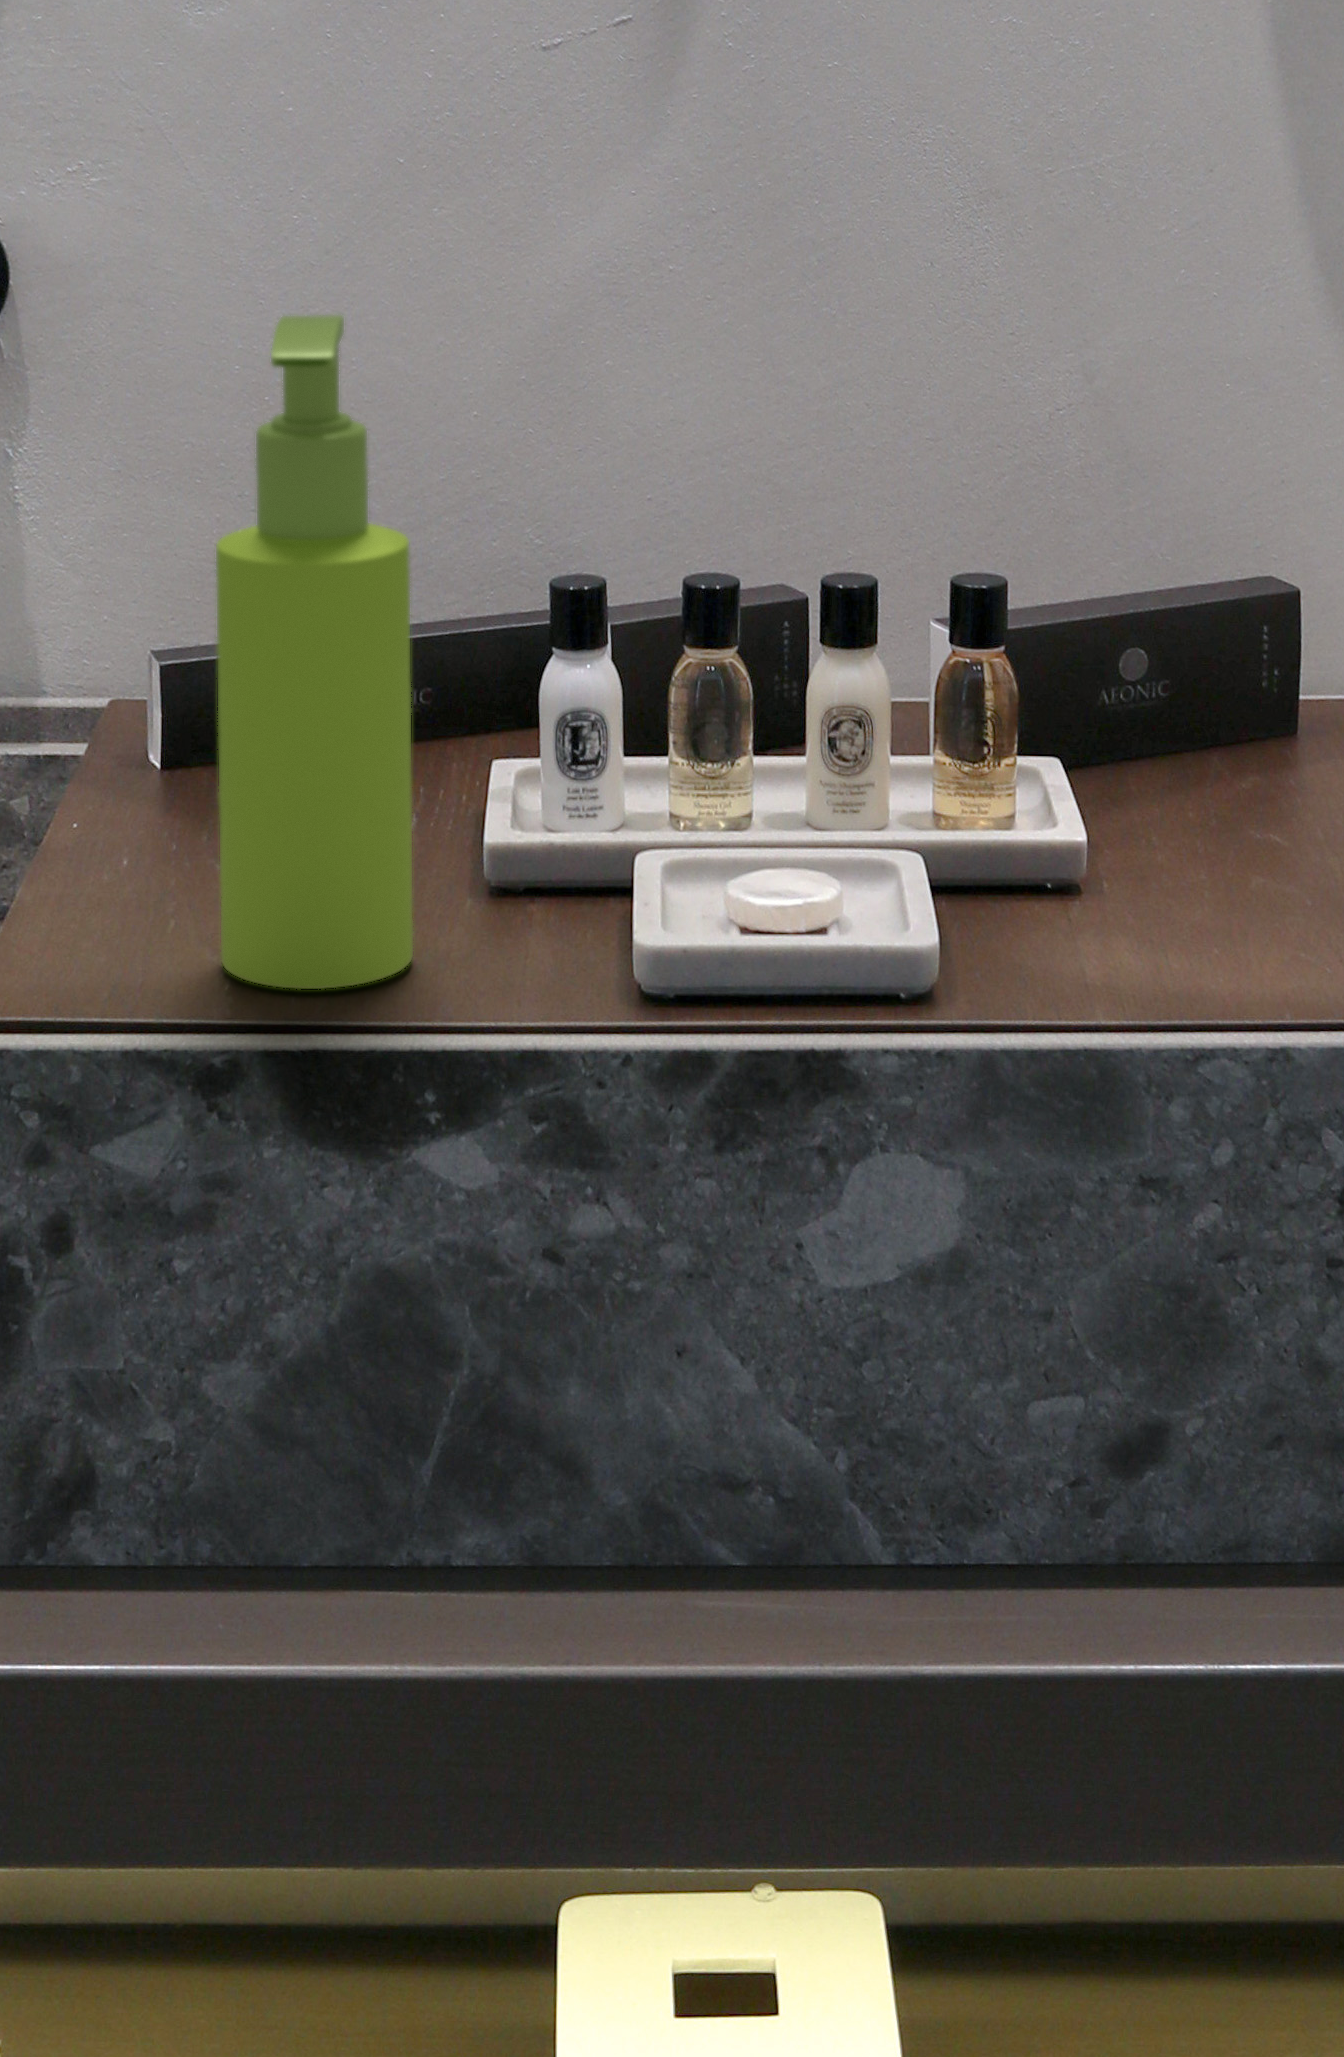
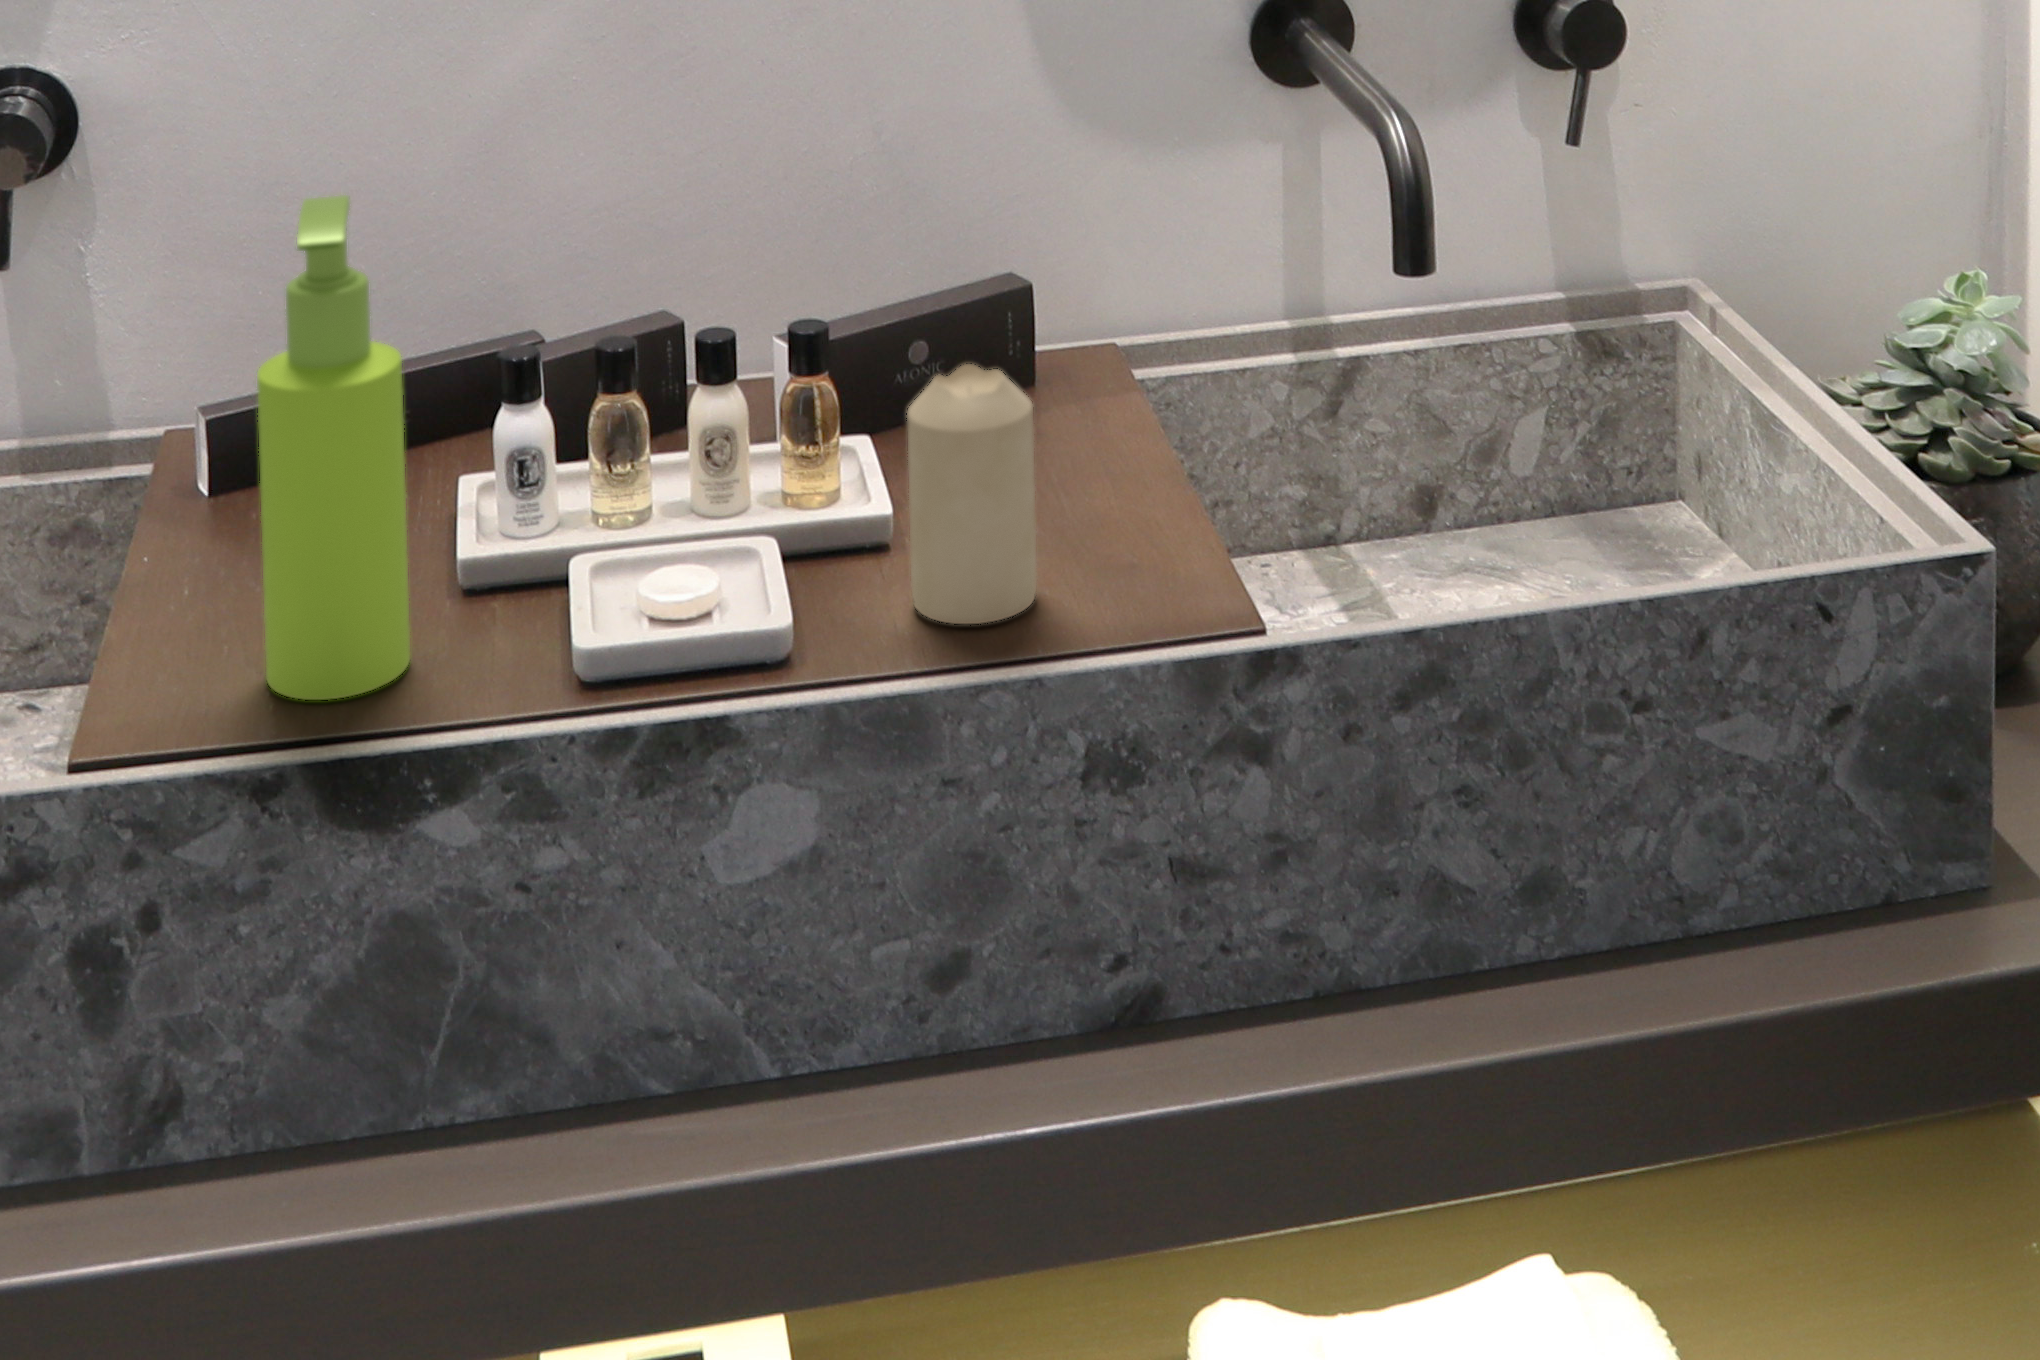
candle: none [1109,630,1292,986] -> present [907,364,1036,624]

